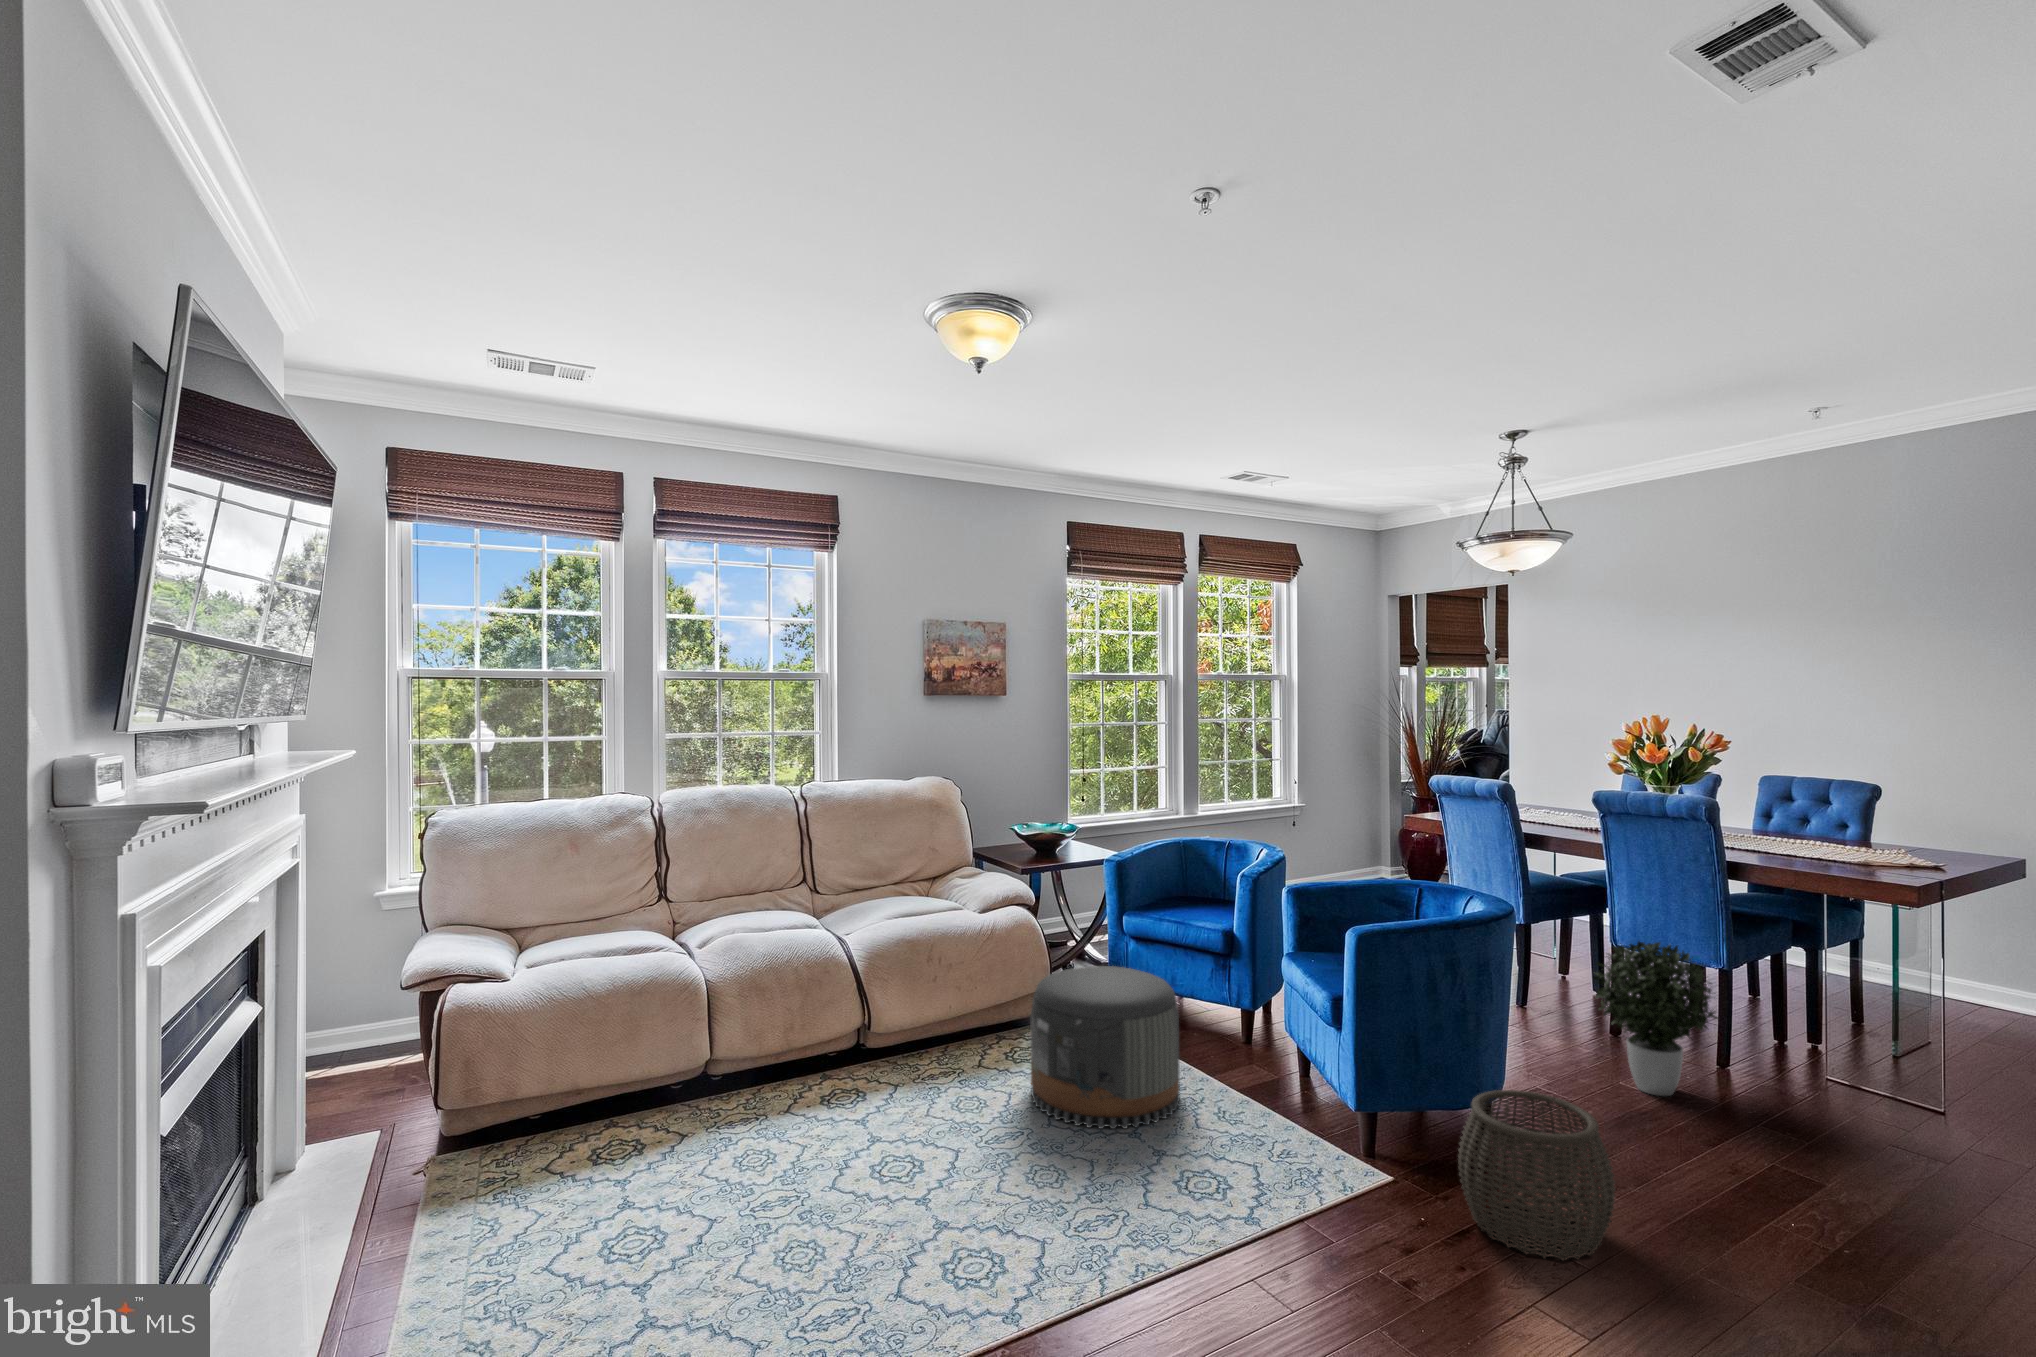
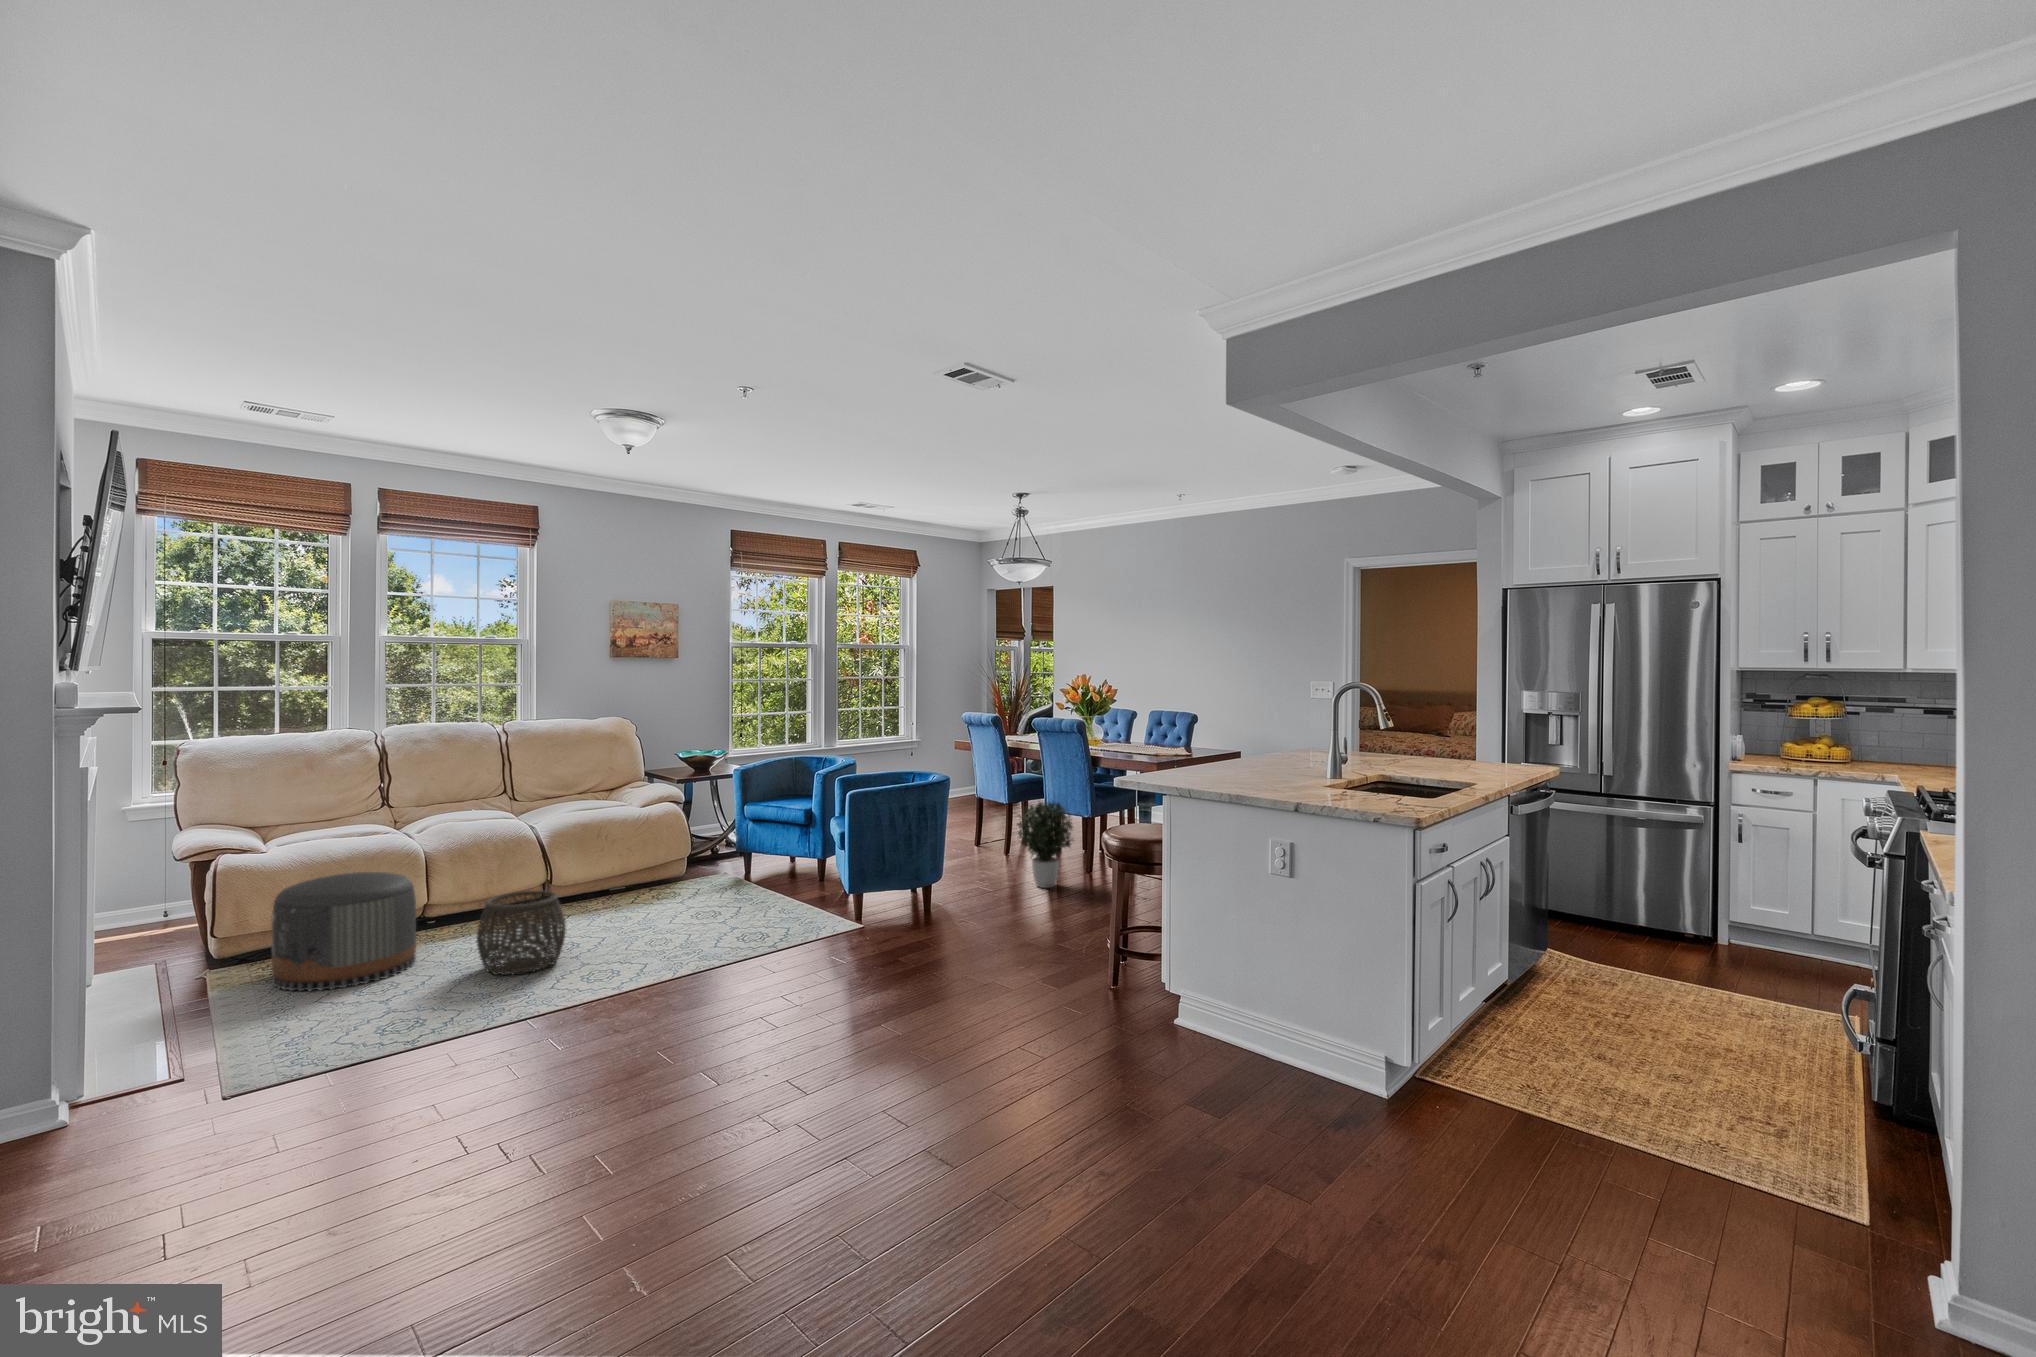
pouf: present [1031,966,1180,1129] -> present [272,872,416,991]
woven basket: present [1458,1090,1615,1260] -> present [477,890,566,976]

